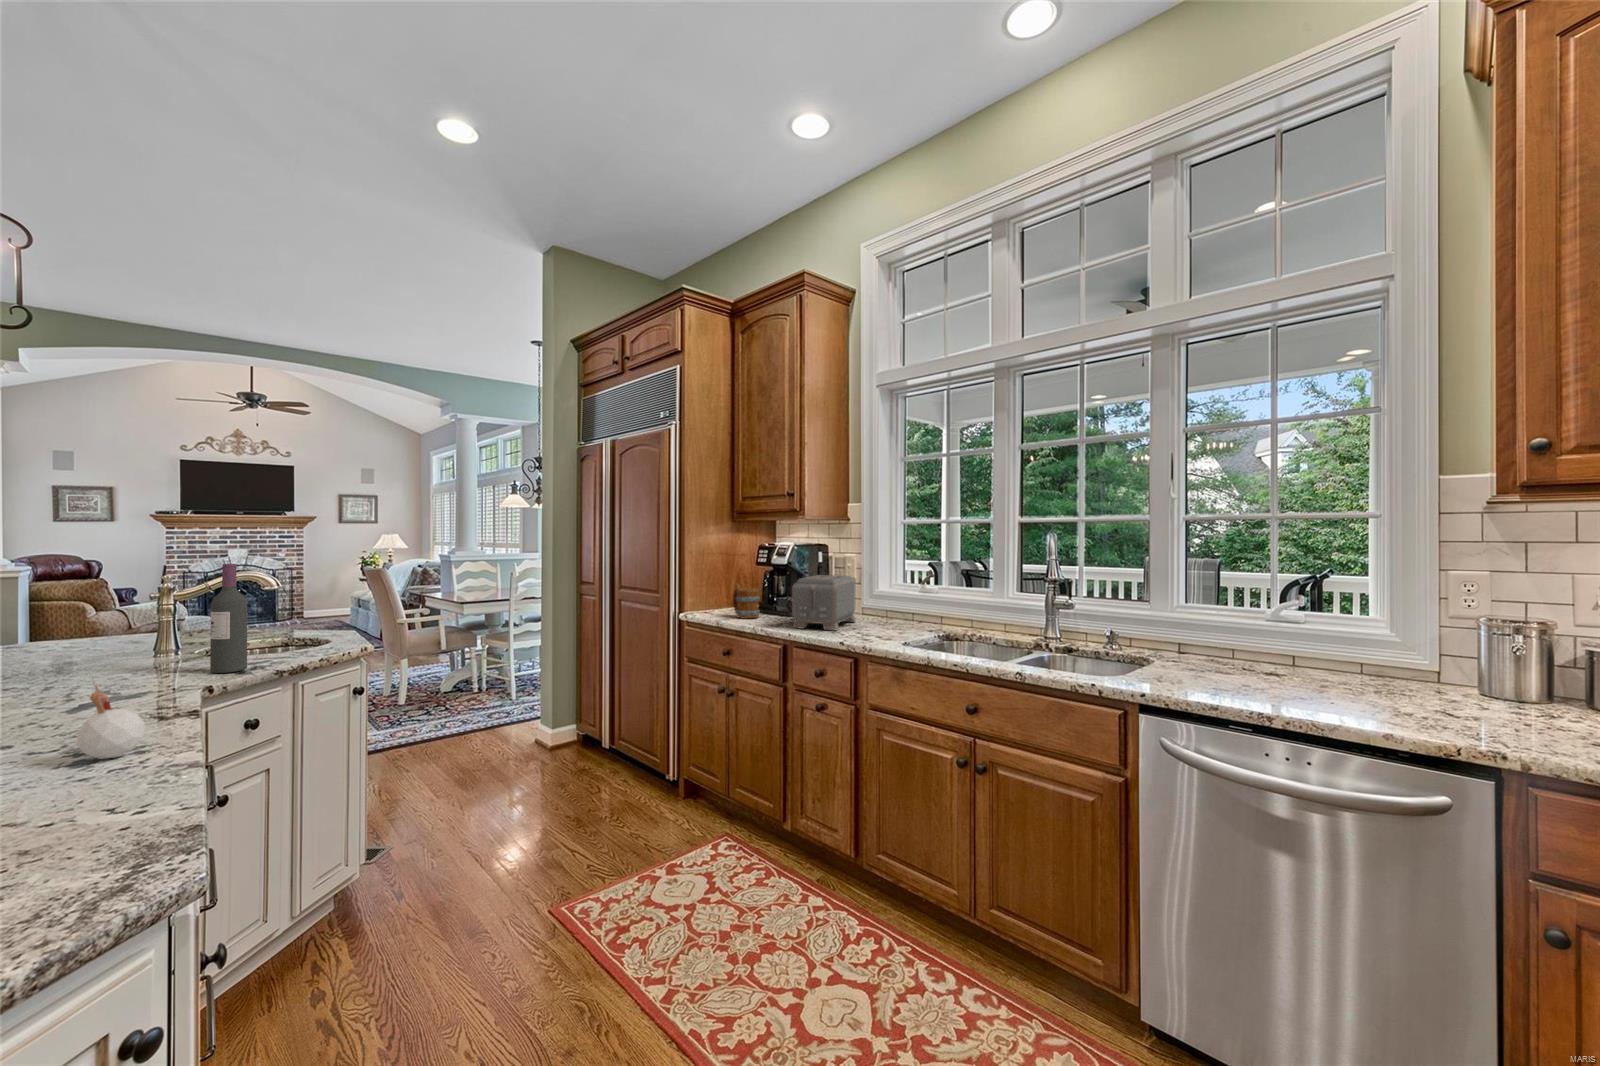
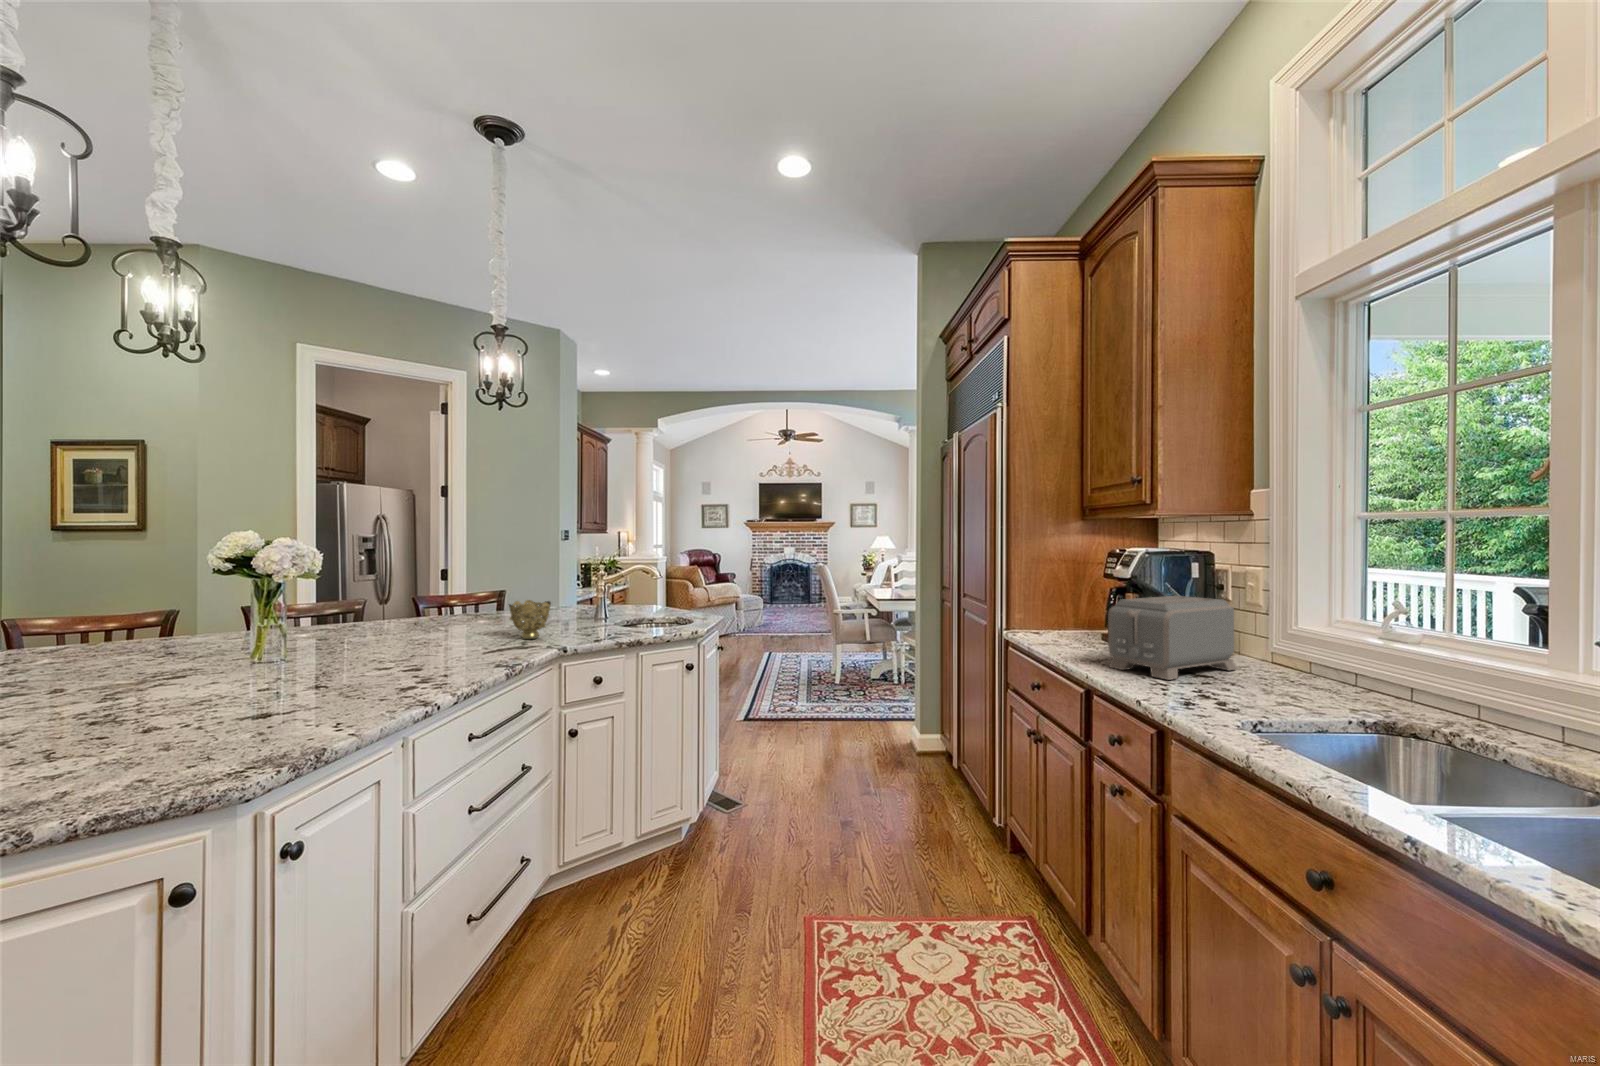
wine bottle: present [210,564,247,673] -> none [574,562,596,644]
mug: present [733,584,760,618] -> none [1058,600,1093,647]
decorative bowl: none [73,621,158,679] -> present [509,600,551,639]
candle: present [76,678,145,759] -> none [384,638,423,697]

